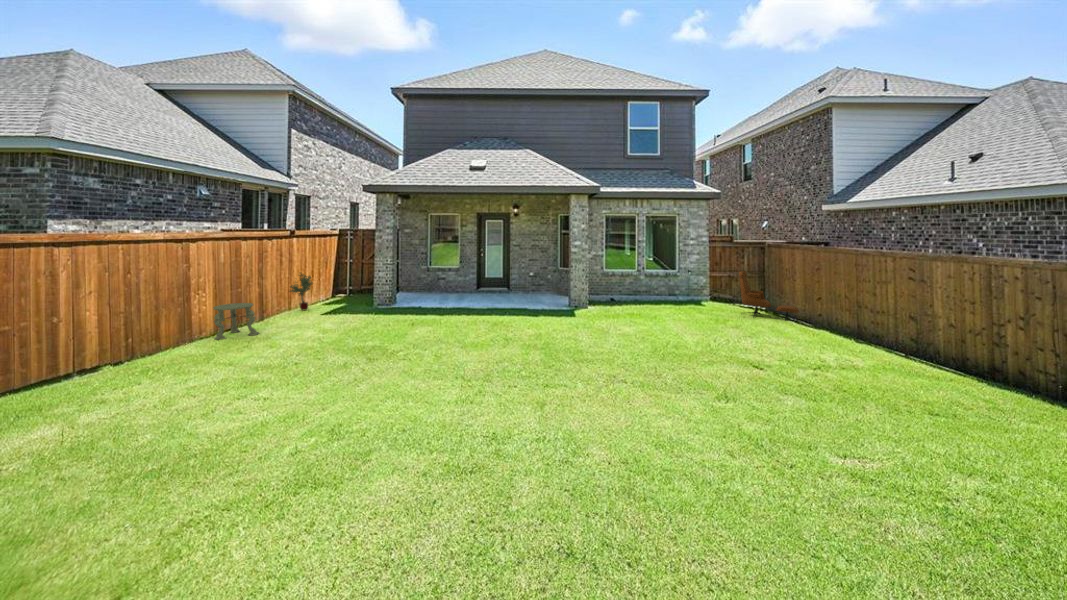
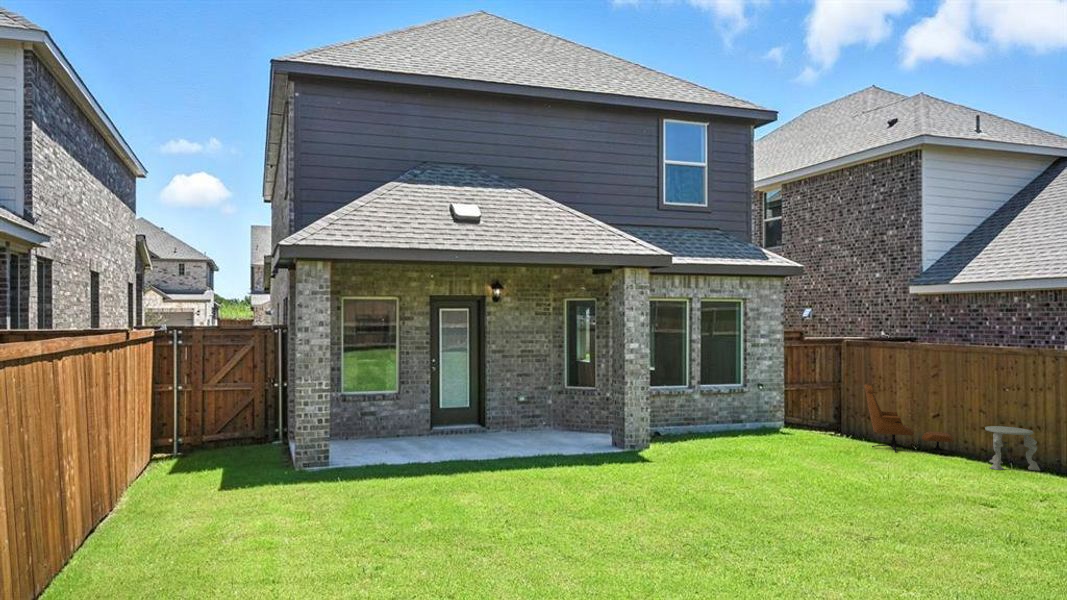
potted tree: present [290,273,313,310] -> none [131,414,174,490]
side table: present [213,303,259,340] -> present [985,426,1040,471]

